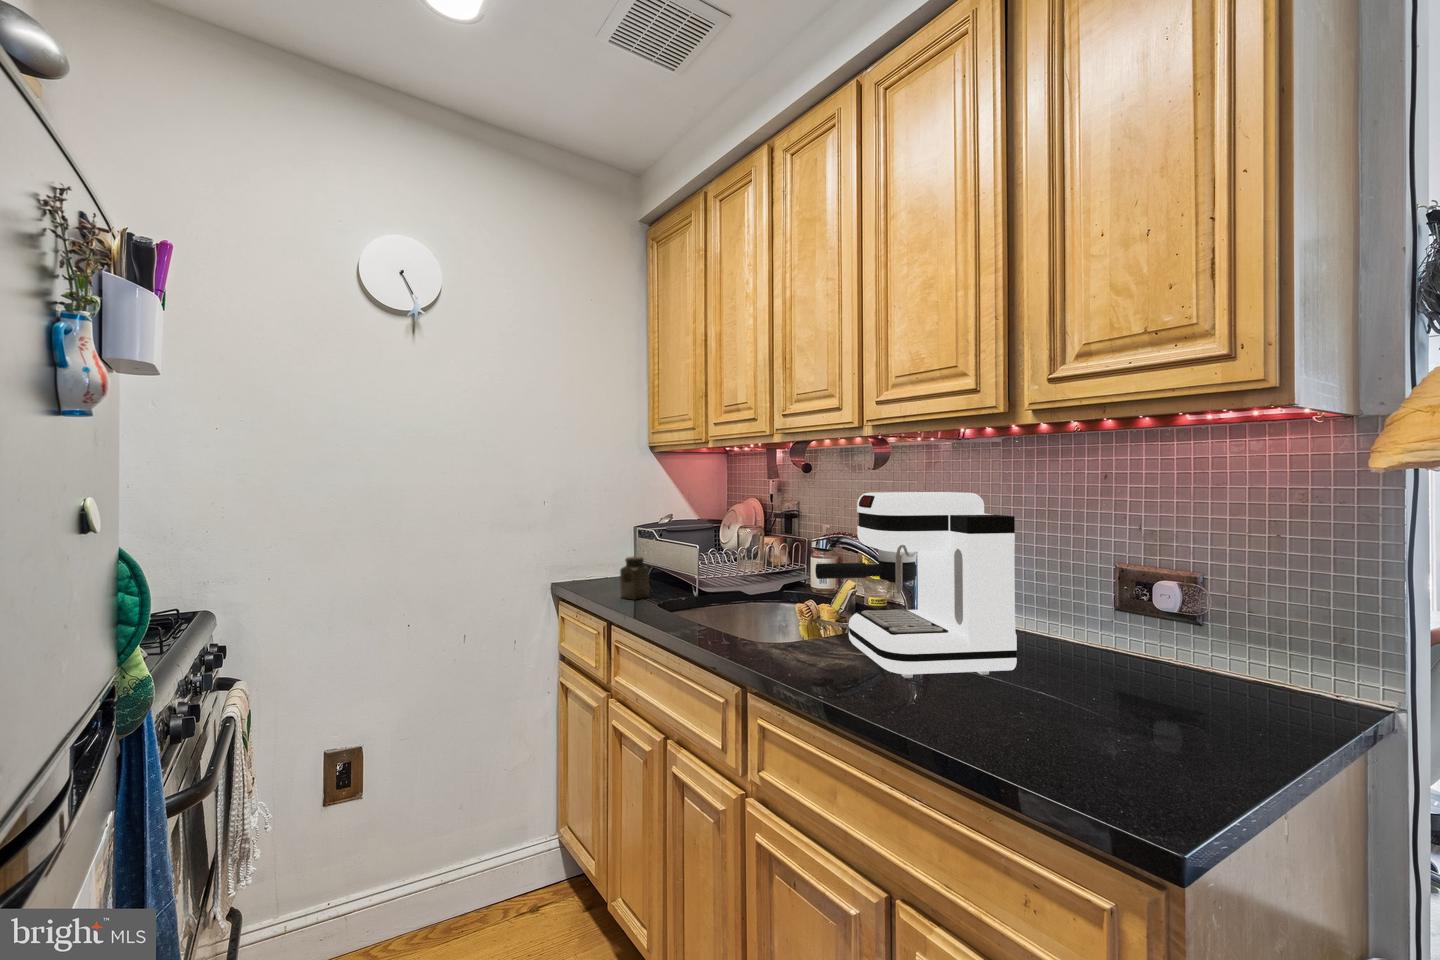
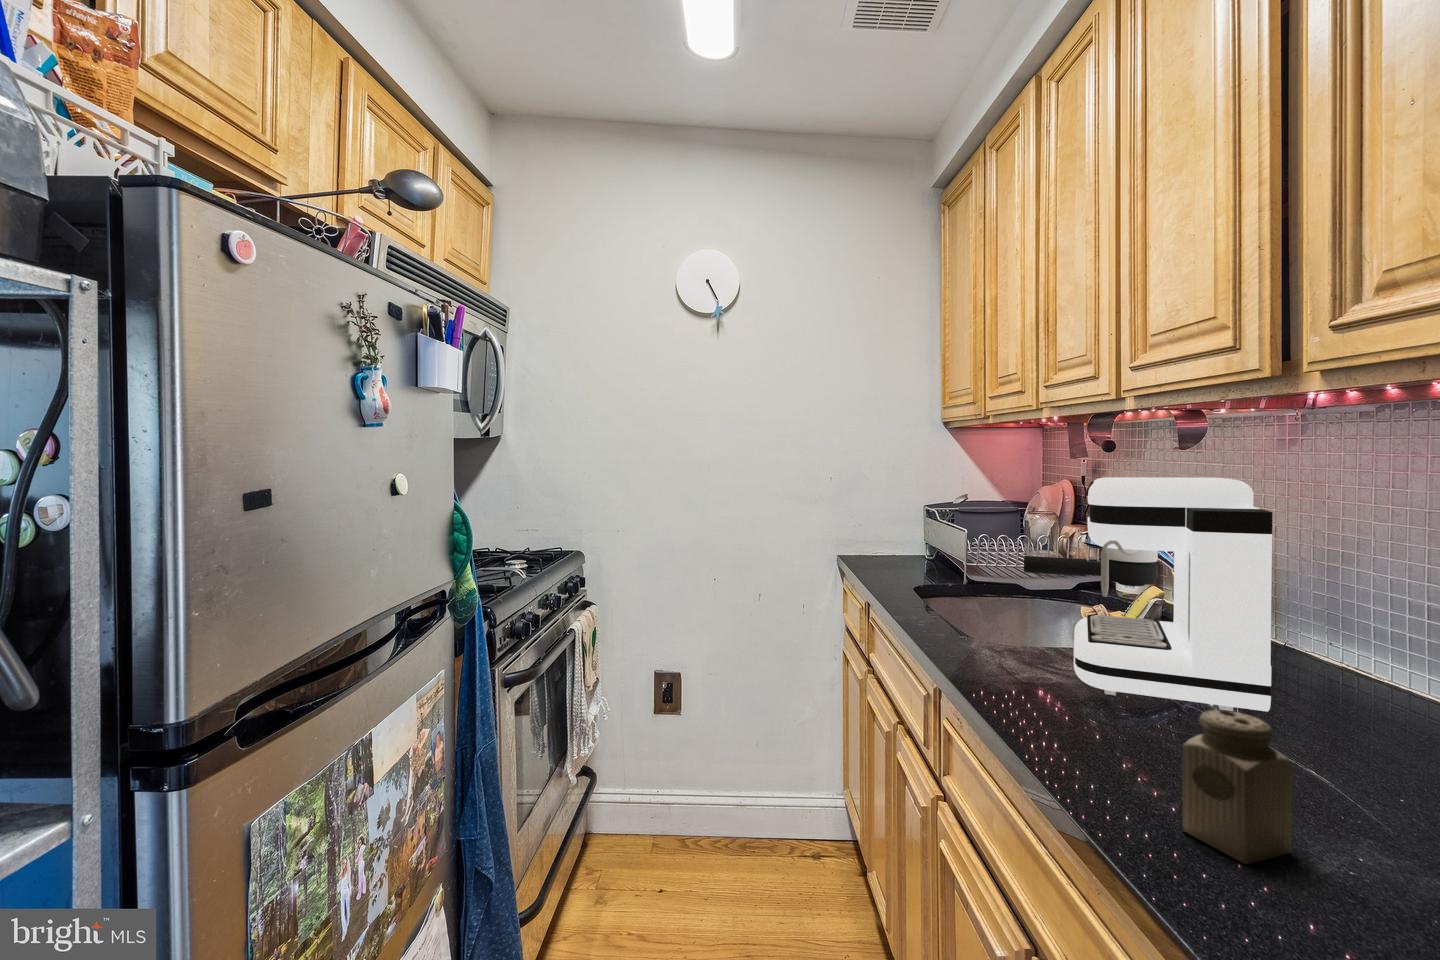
salt shaker: present [620,557,649,600] -> present [1182,710,1293,864]

